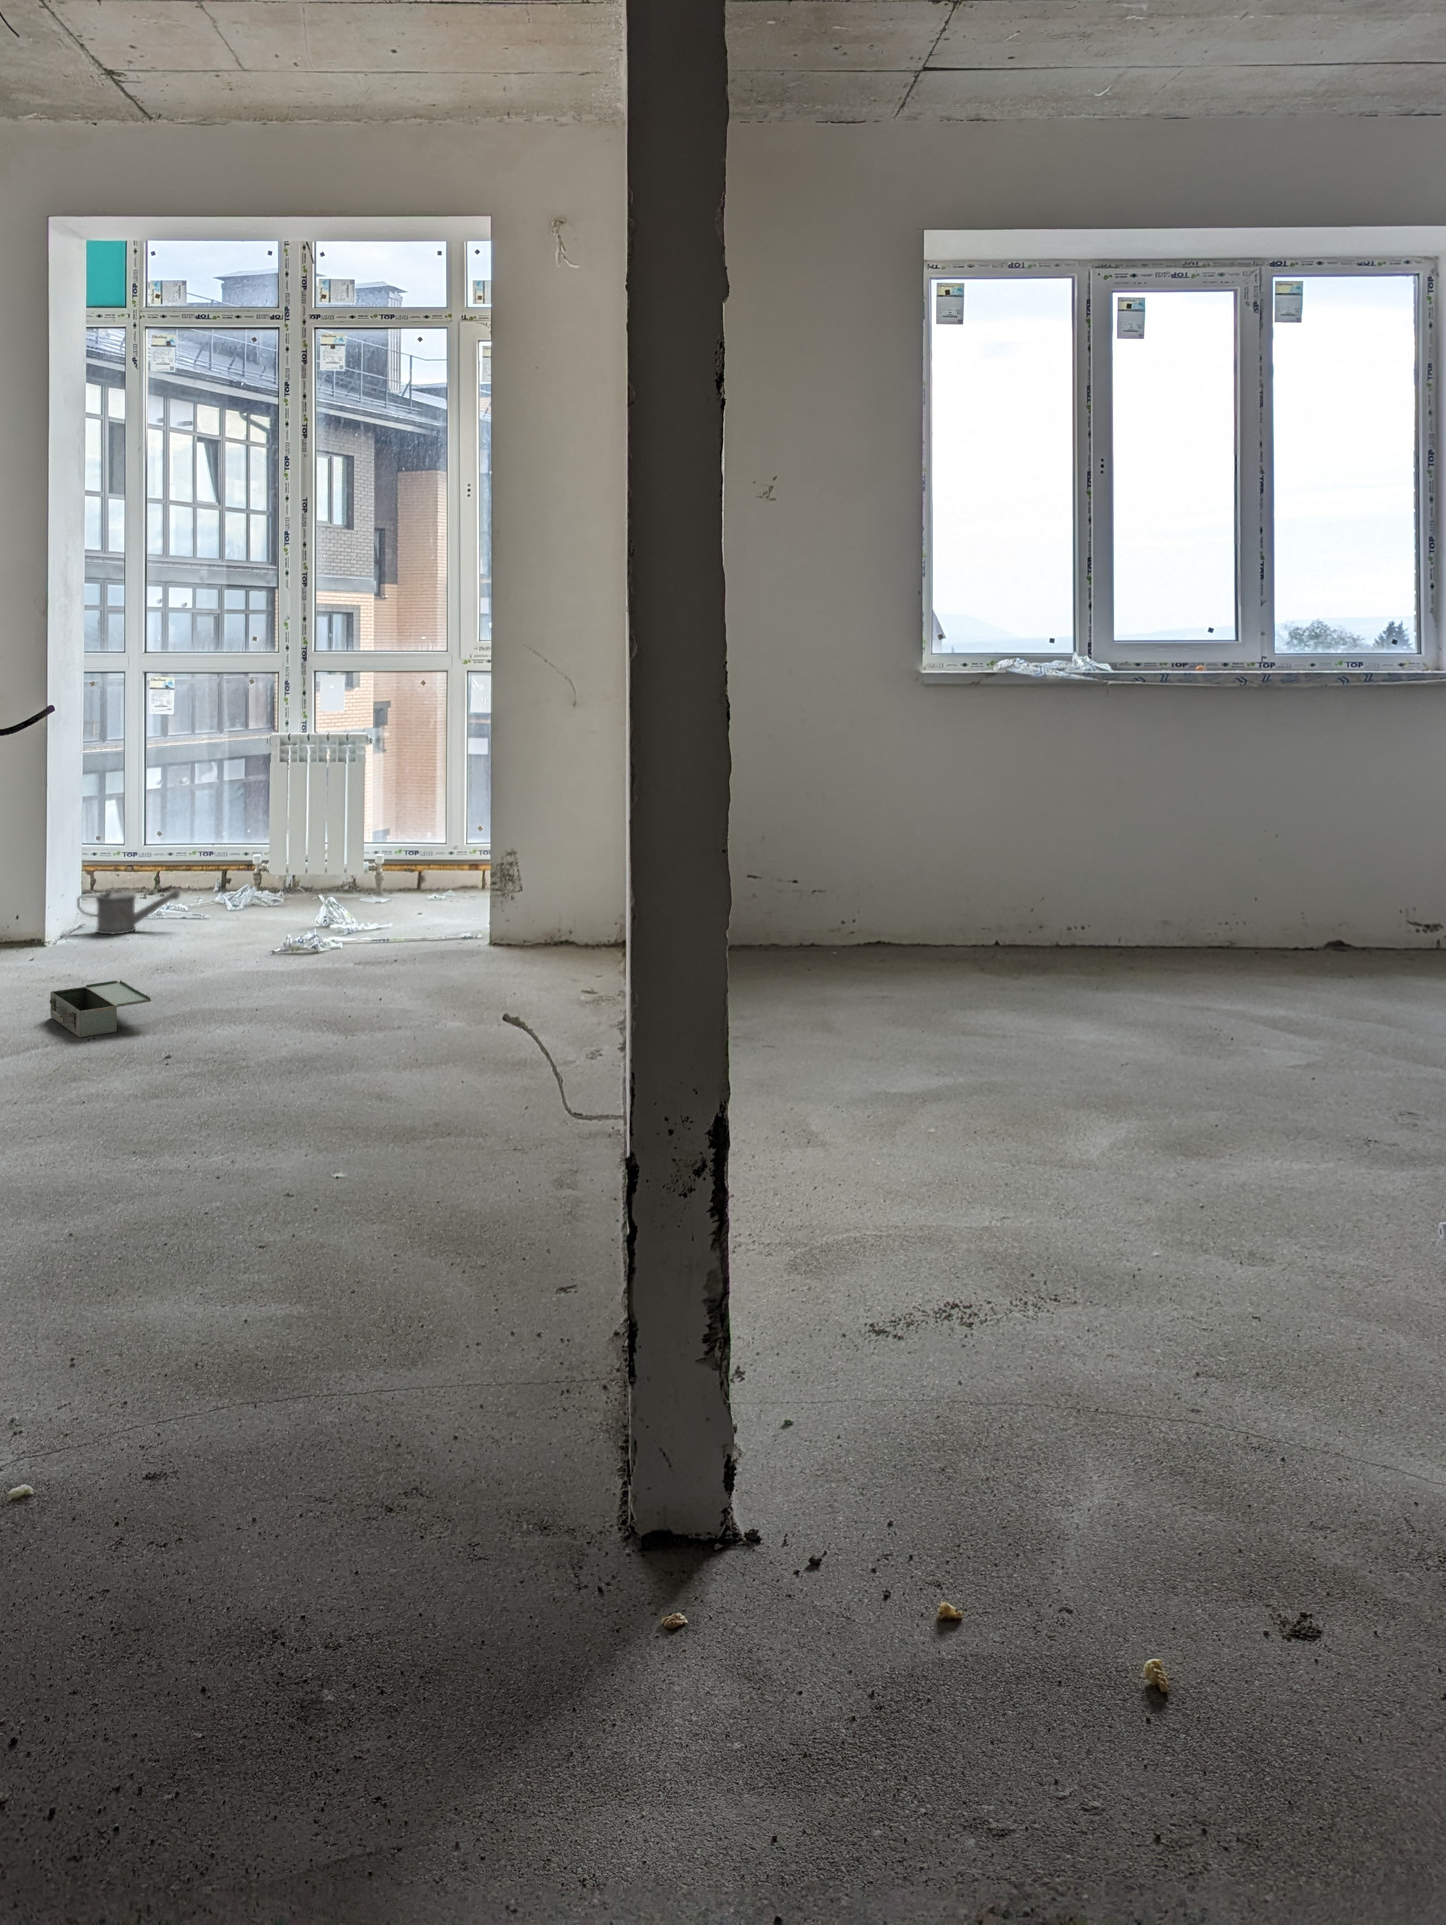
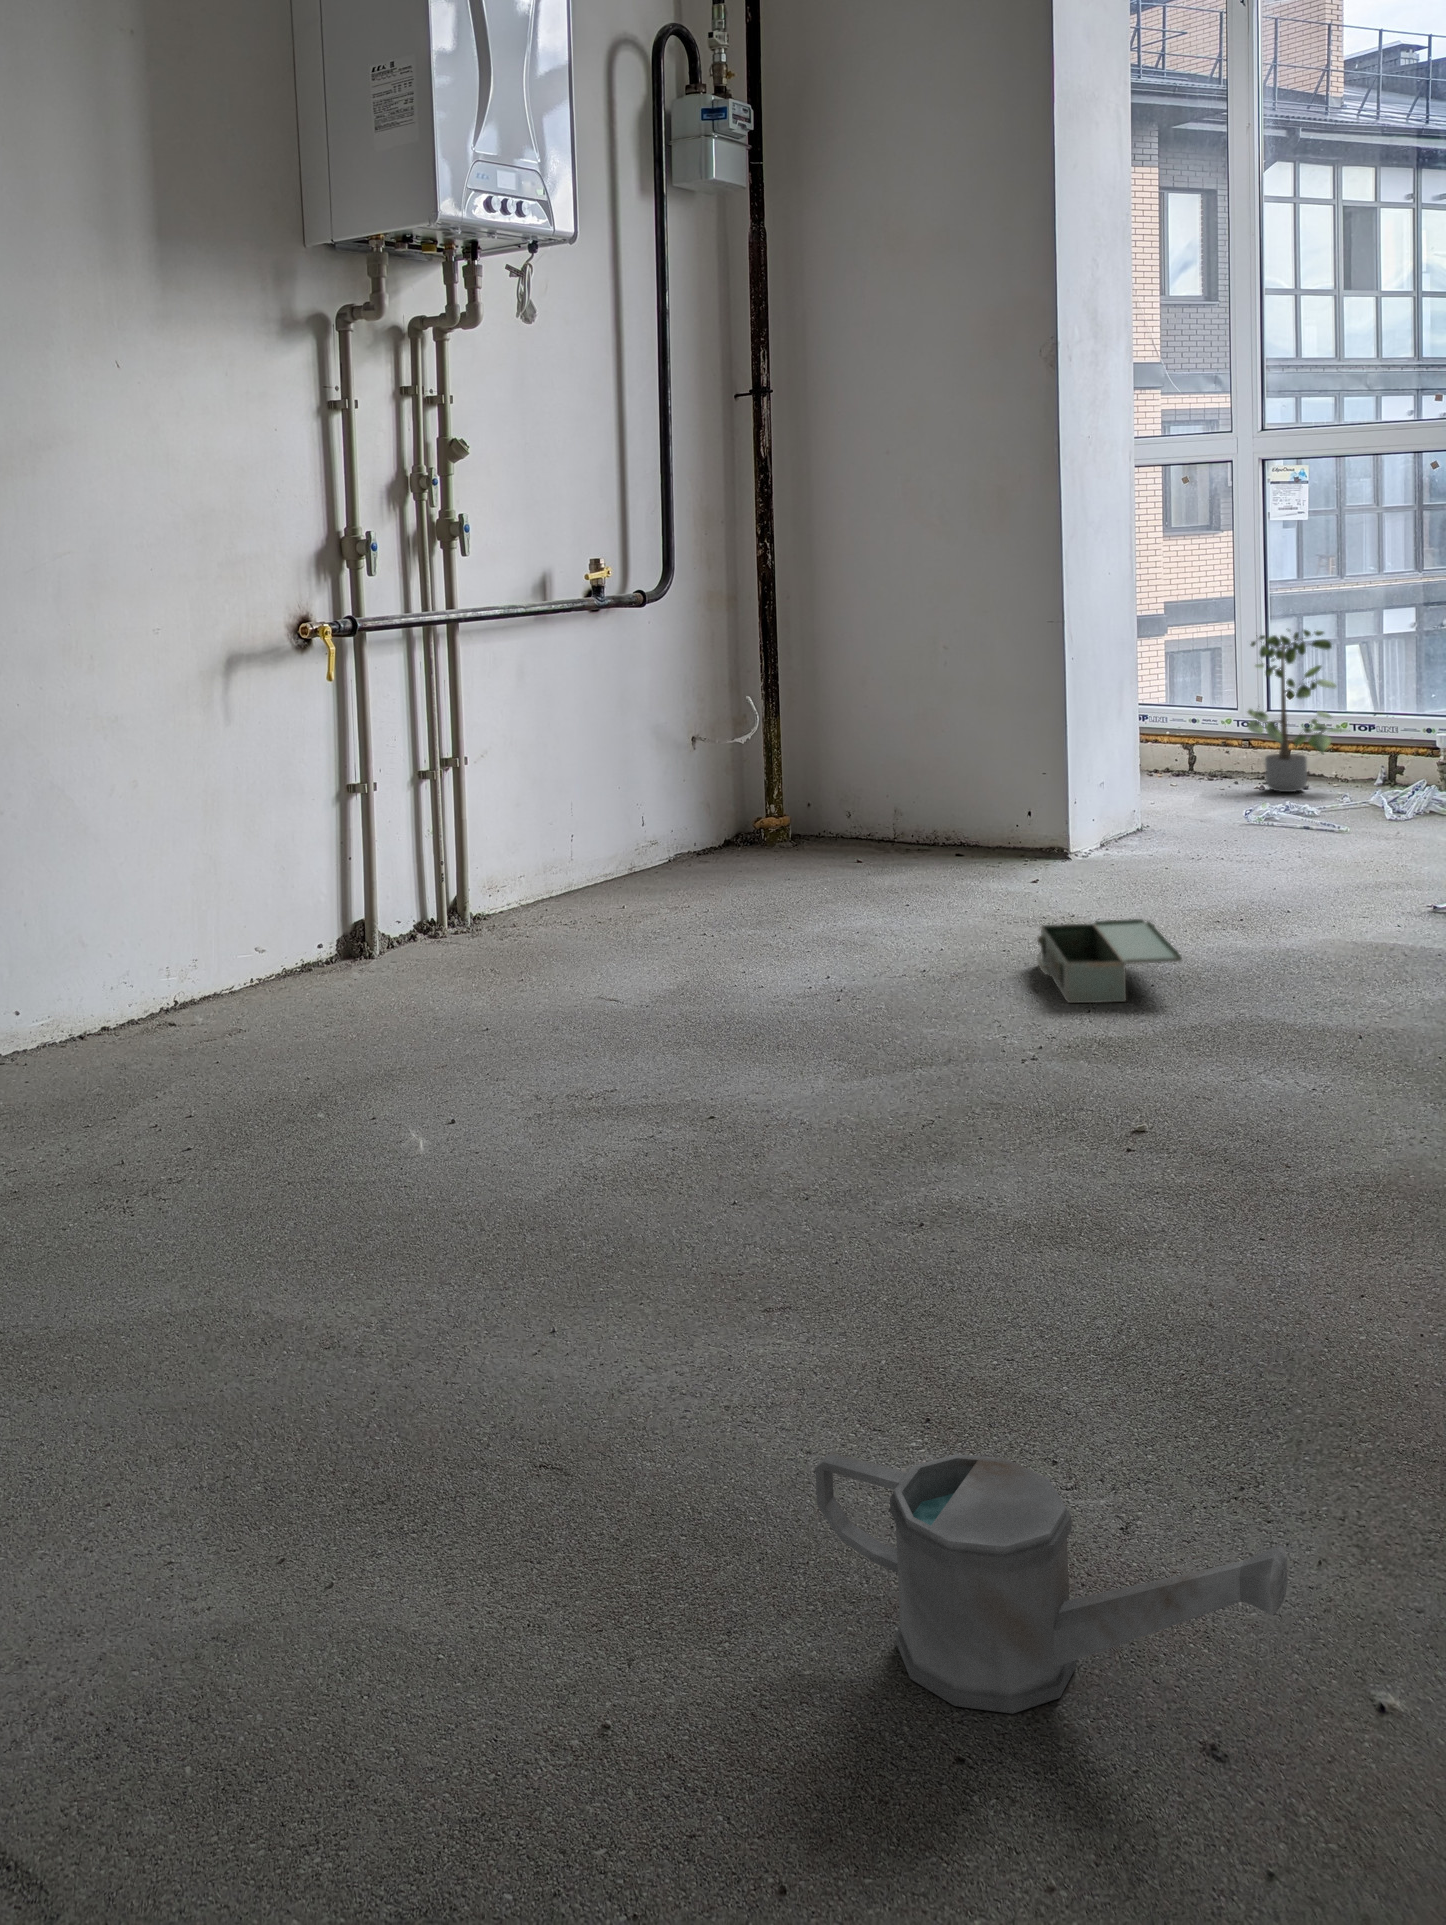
potted plant: none [138,786,207,899] -> present [1247,630,1350,792]
watering can: present [77,889,180,934] -> present [815,1453,1288,1714]

